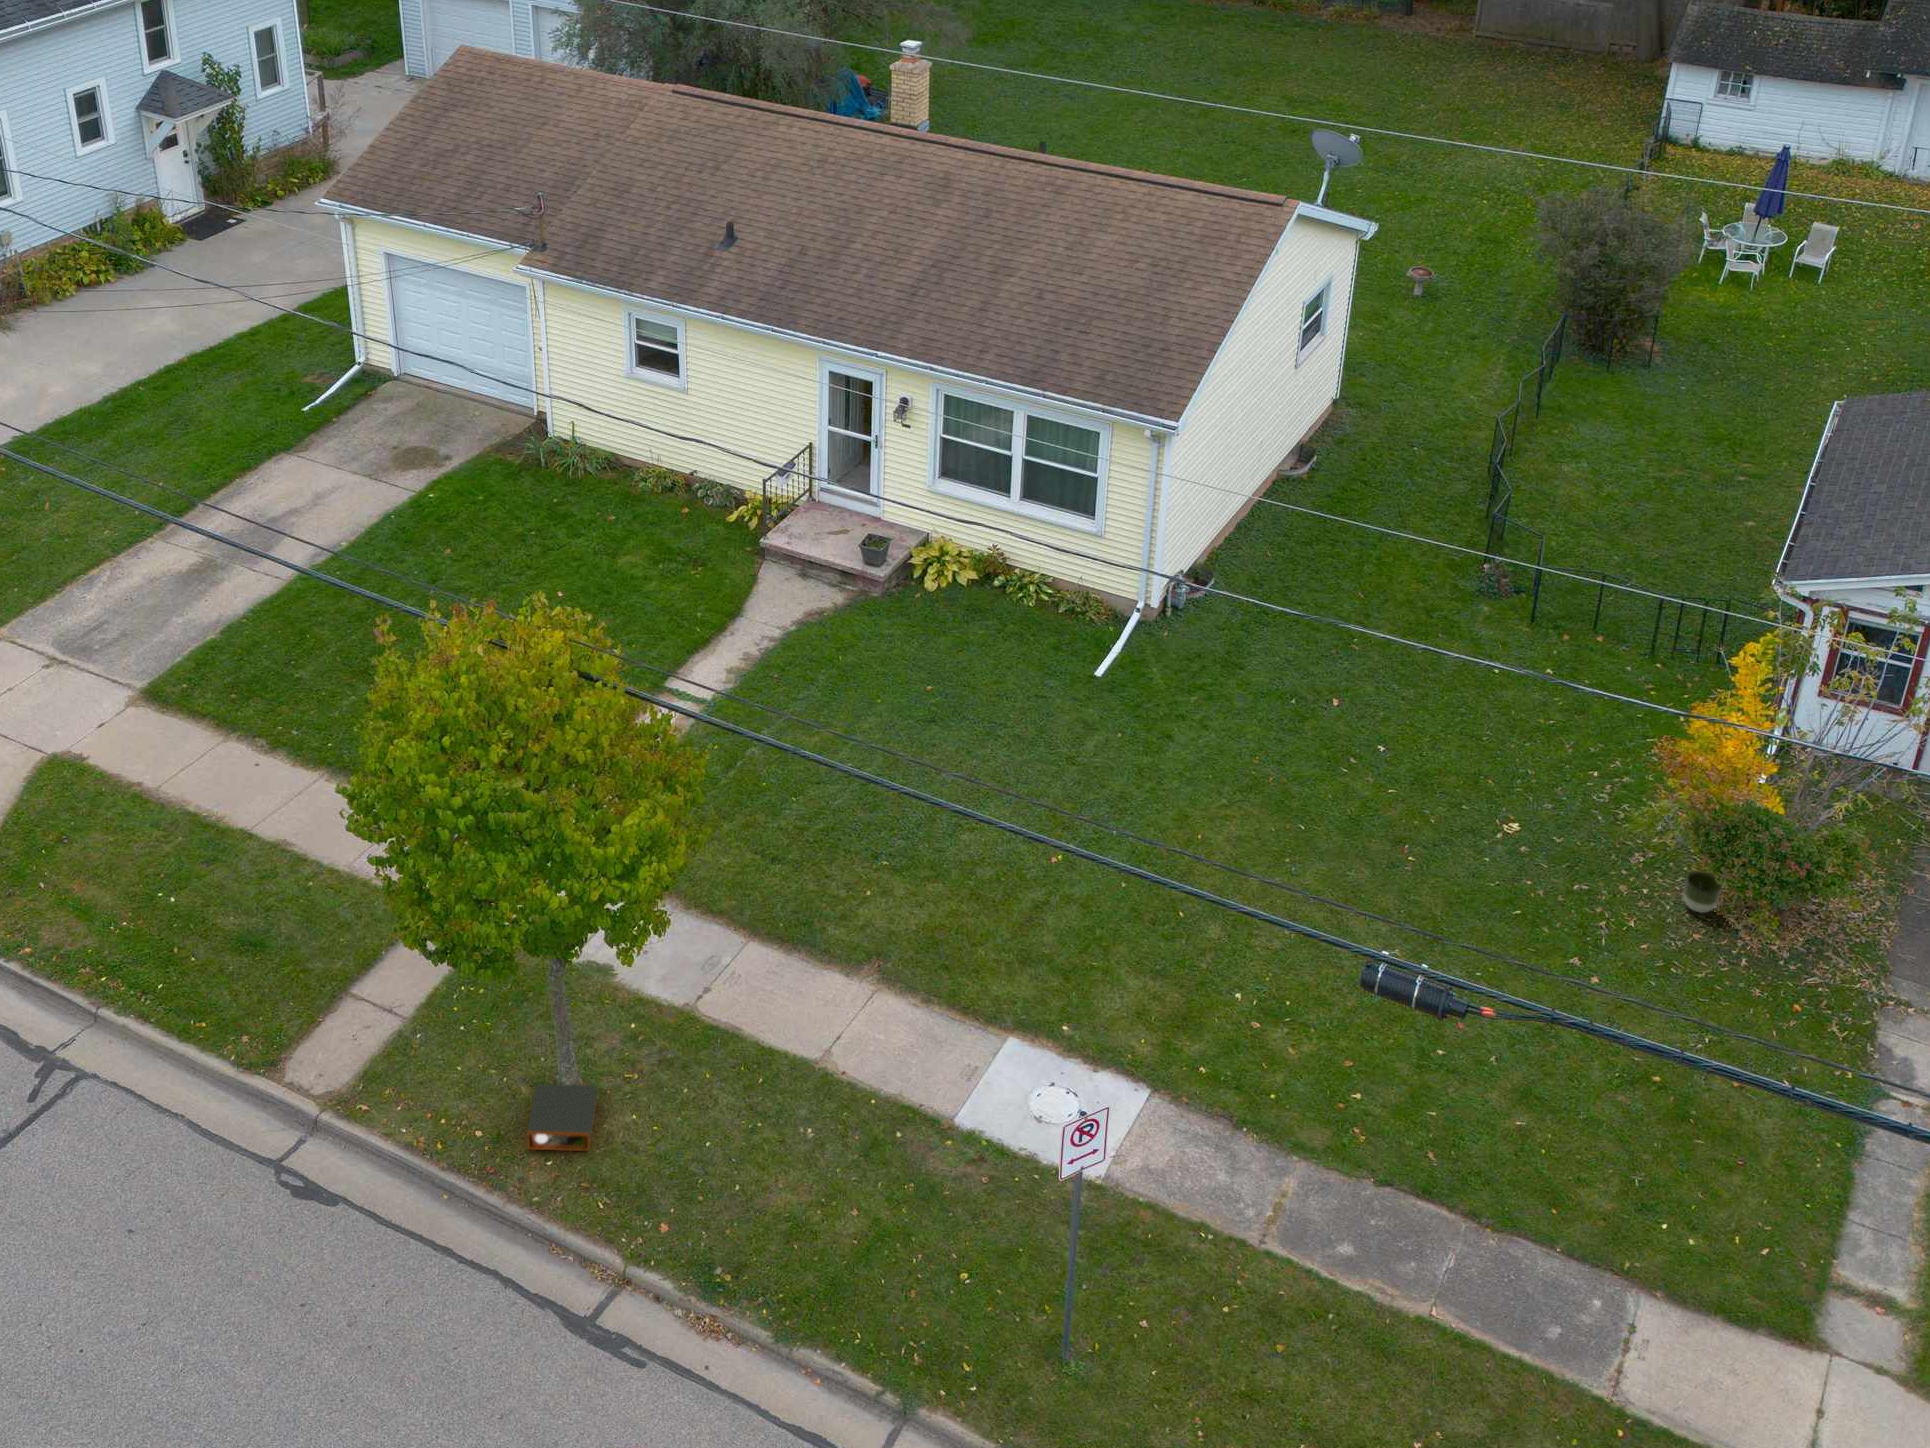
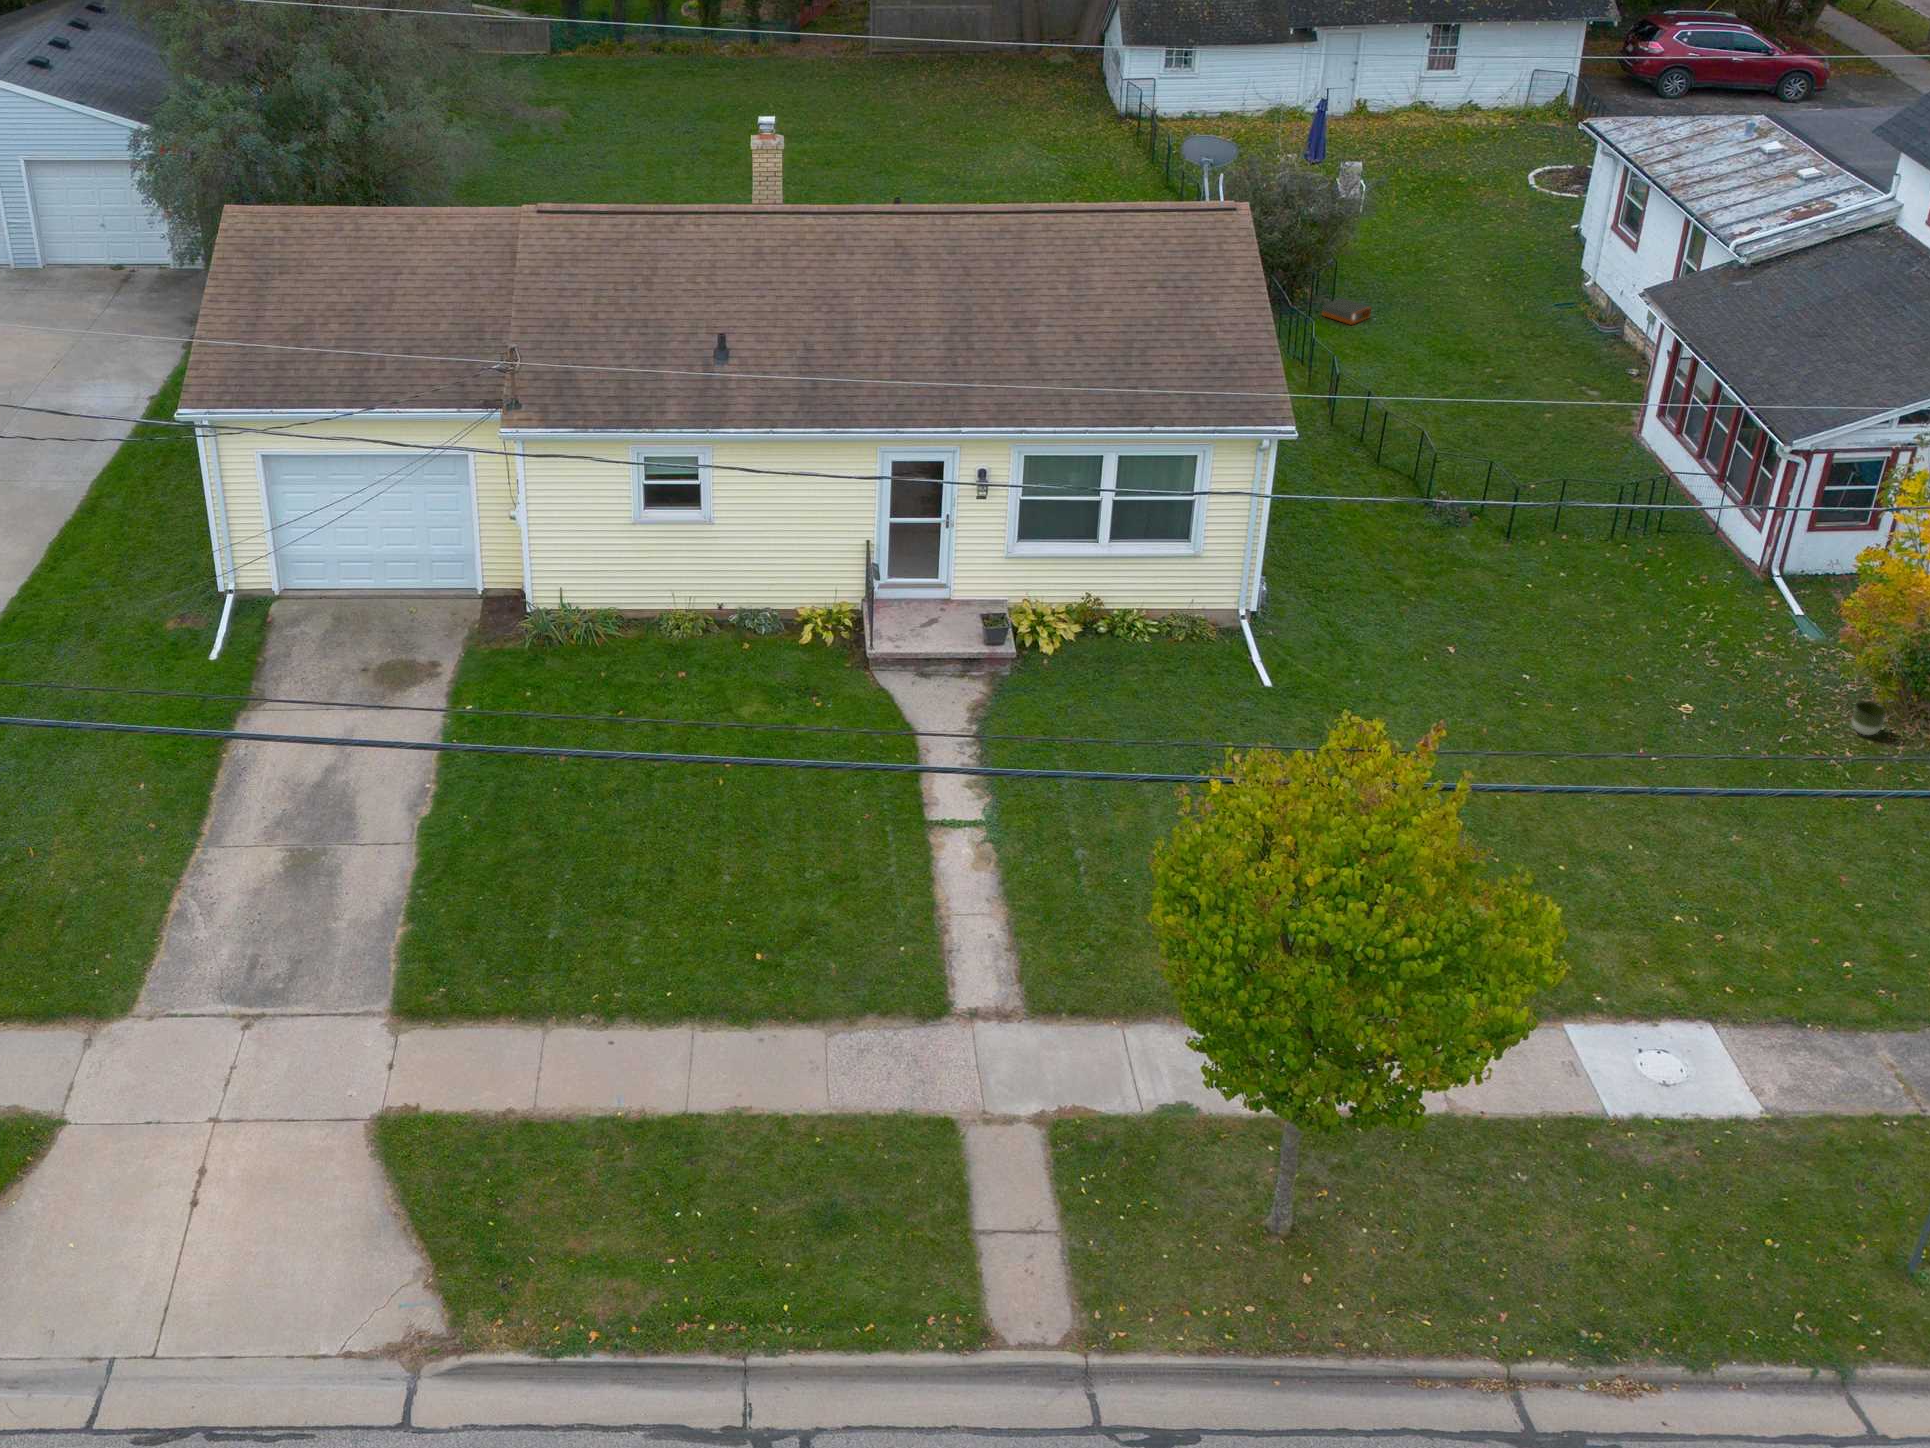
storage box: present [527,1084,597,1151] -> present [1322,298,1371,325]

